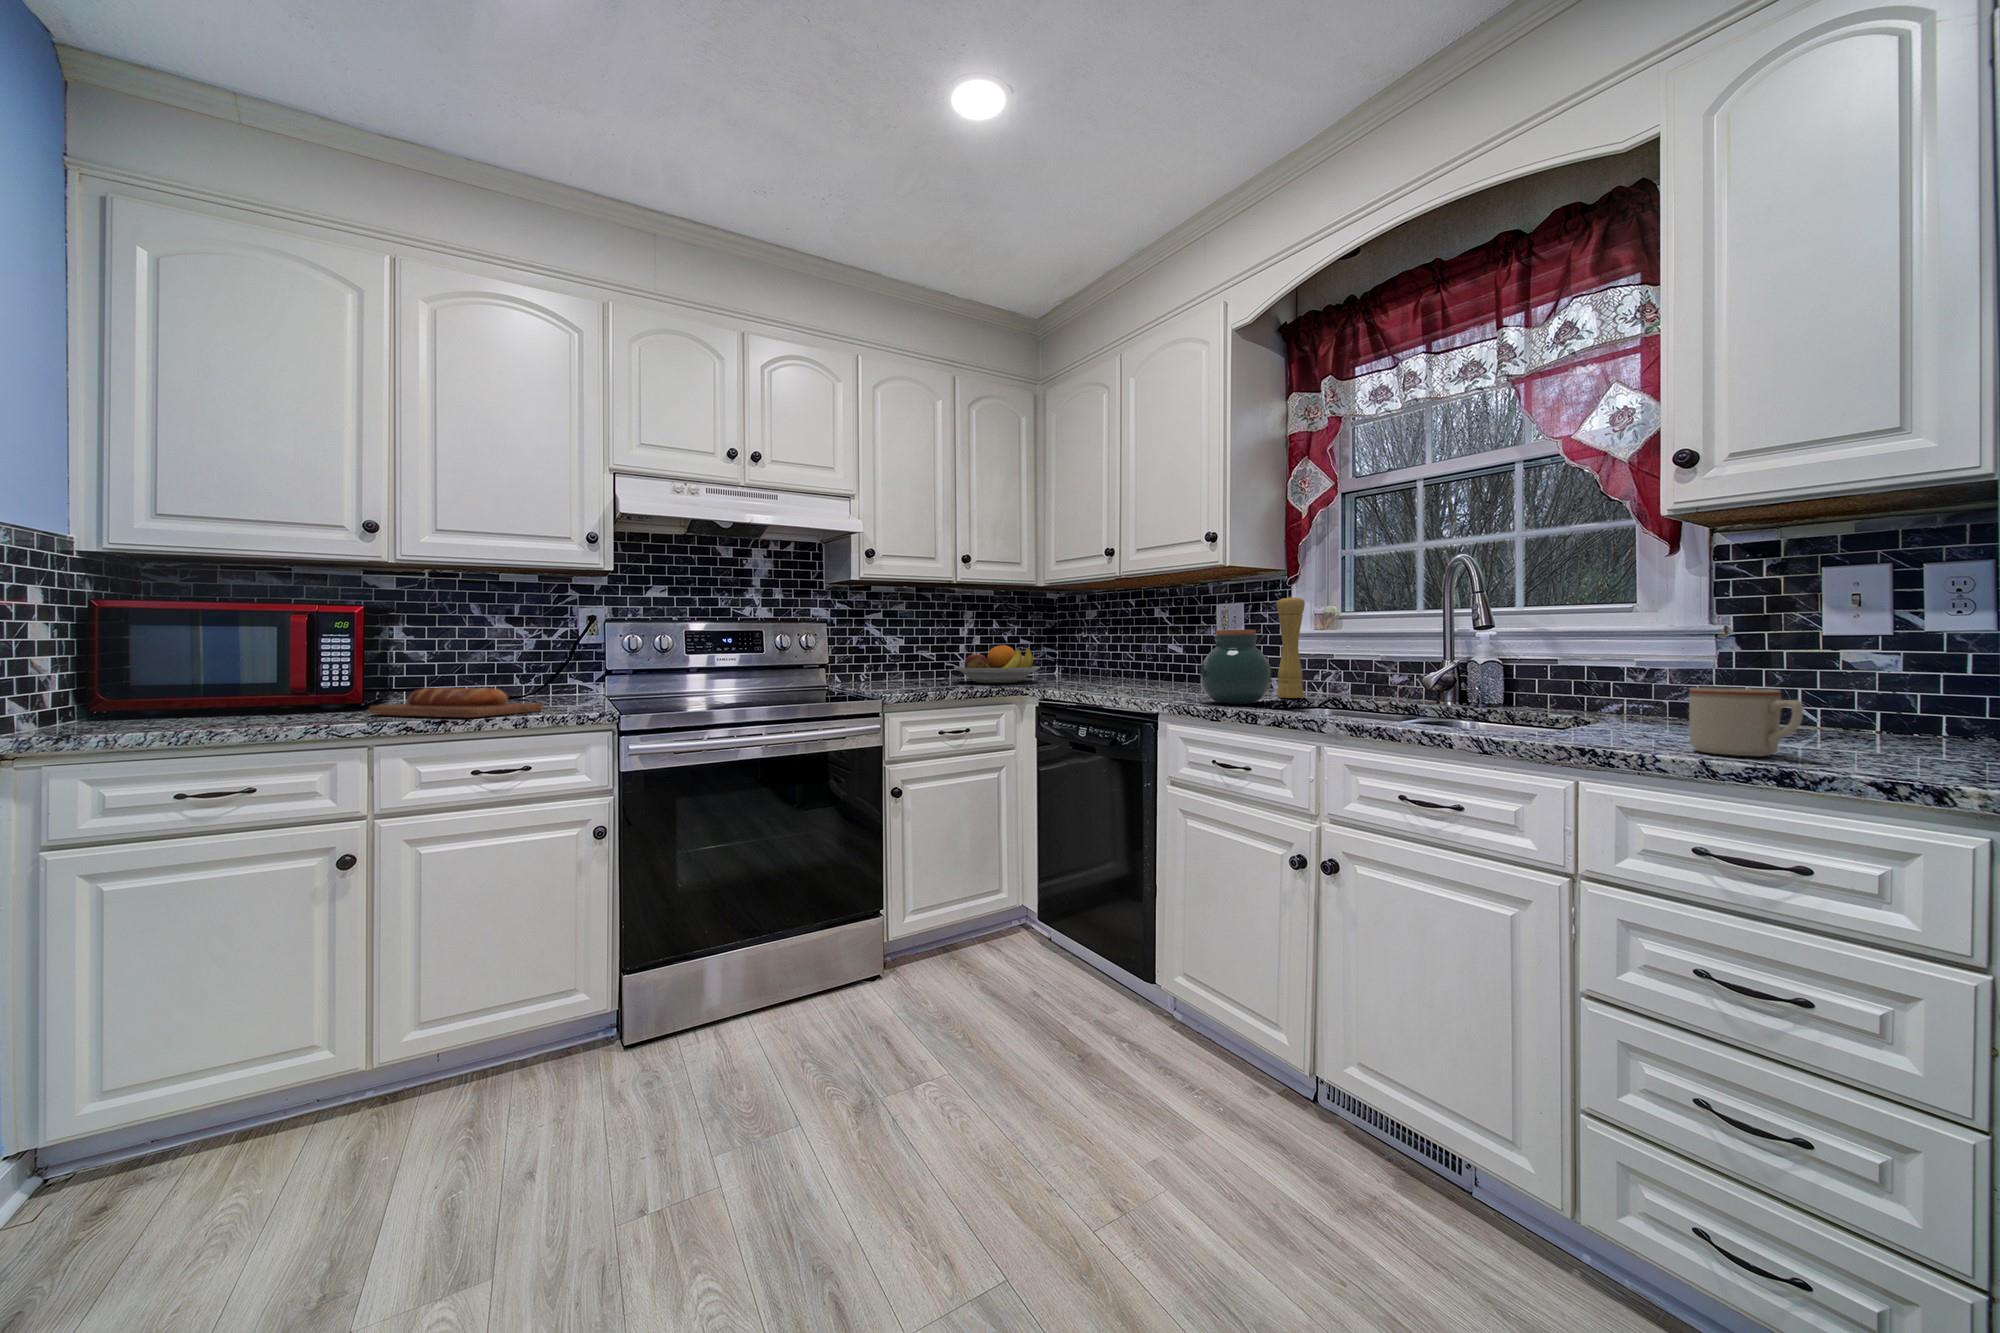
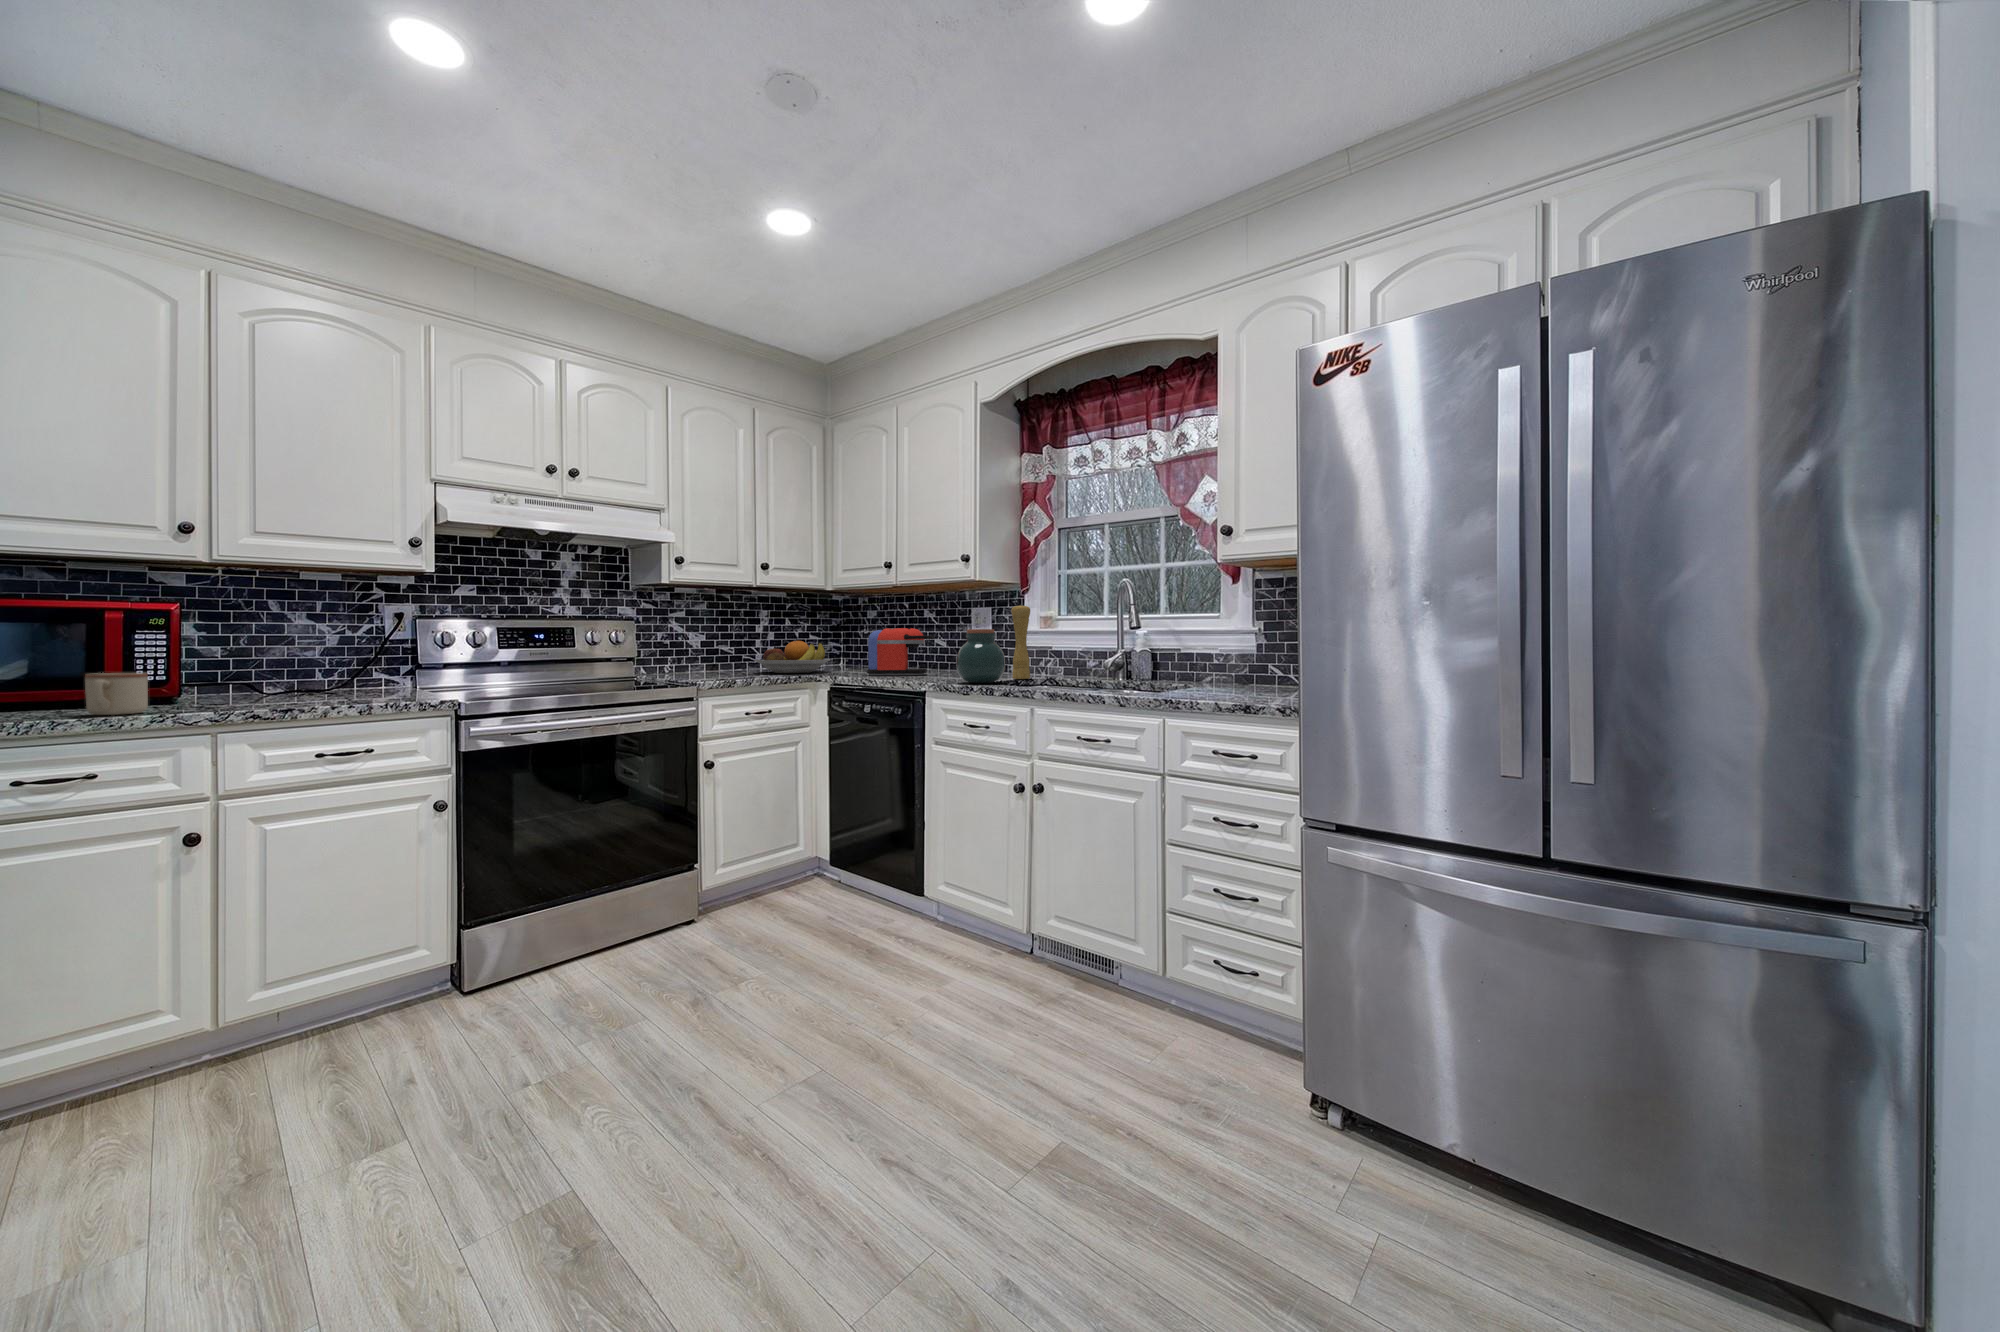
coffee maker: none [1082,630,1167,689] -> present [867,628,935,675]
mug: present [1689,687,1803,756] -> present [85,673,148,715]
bread loaf: present [369,688,543,717] -> none [189,680,379,706]

